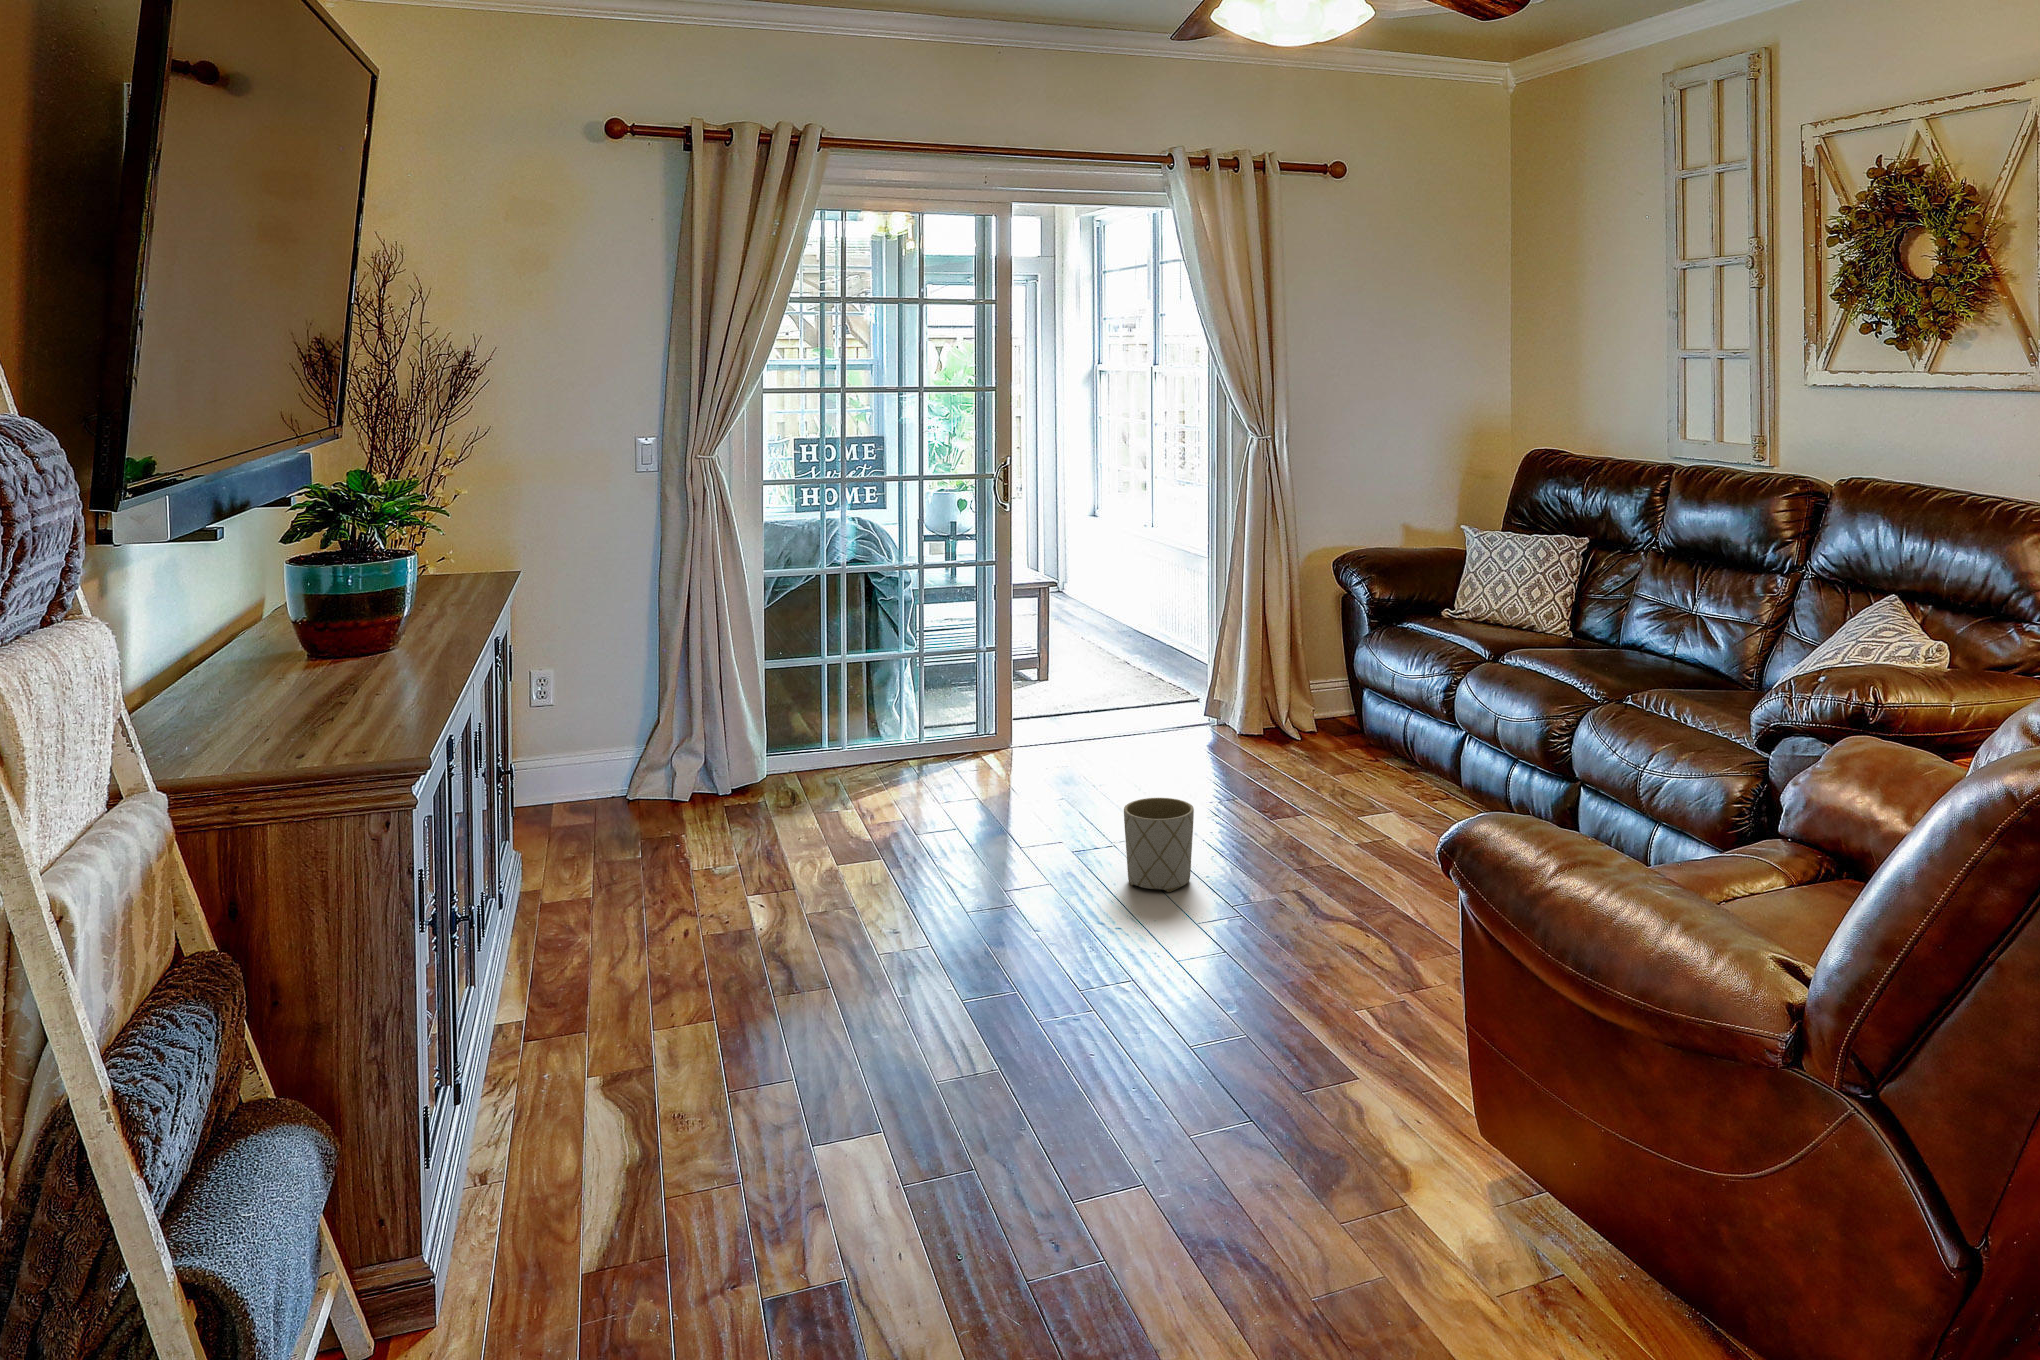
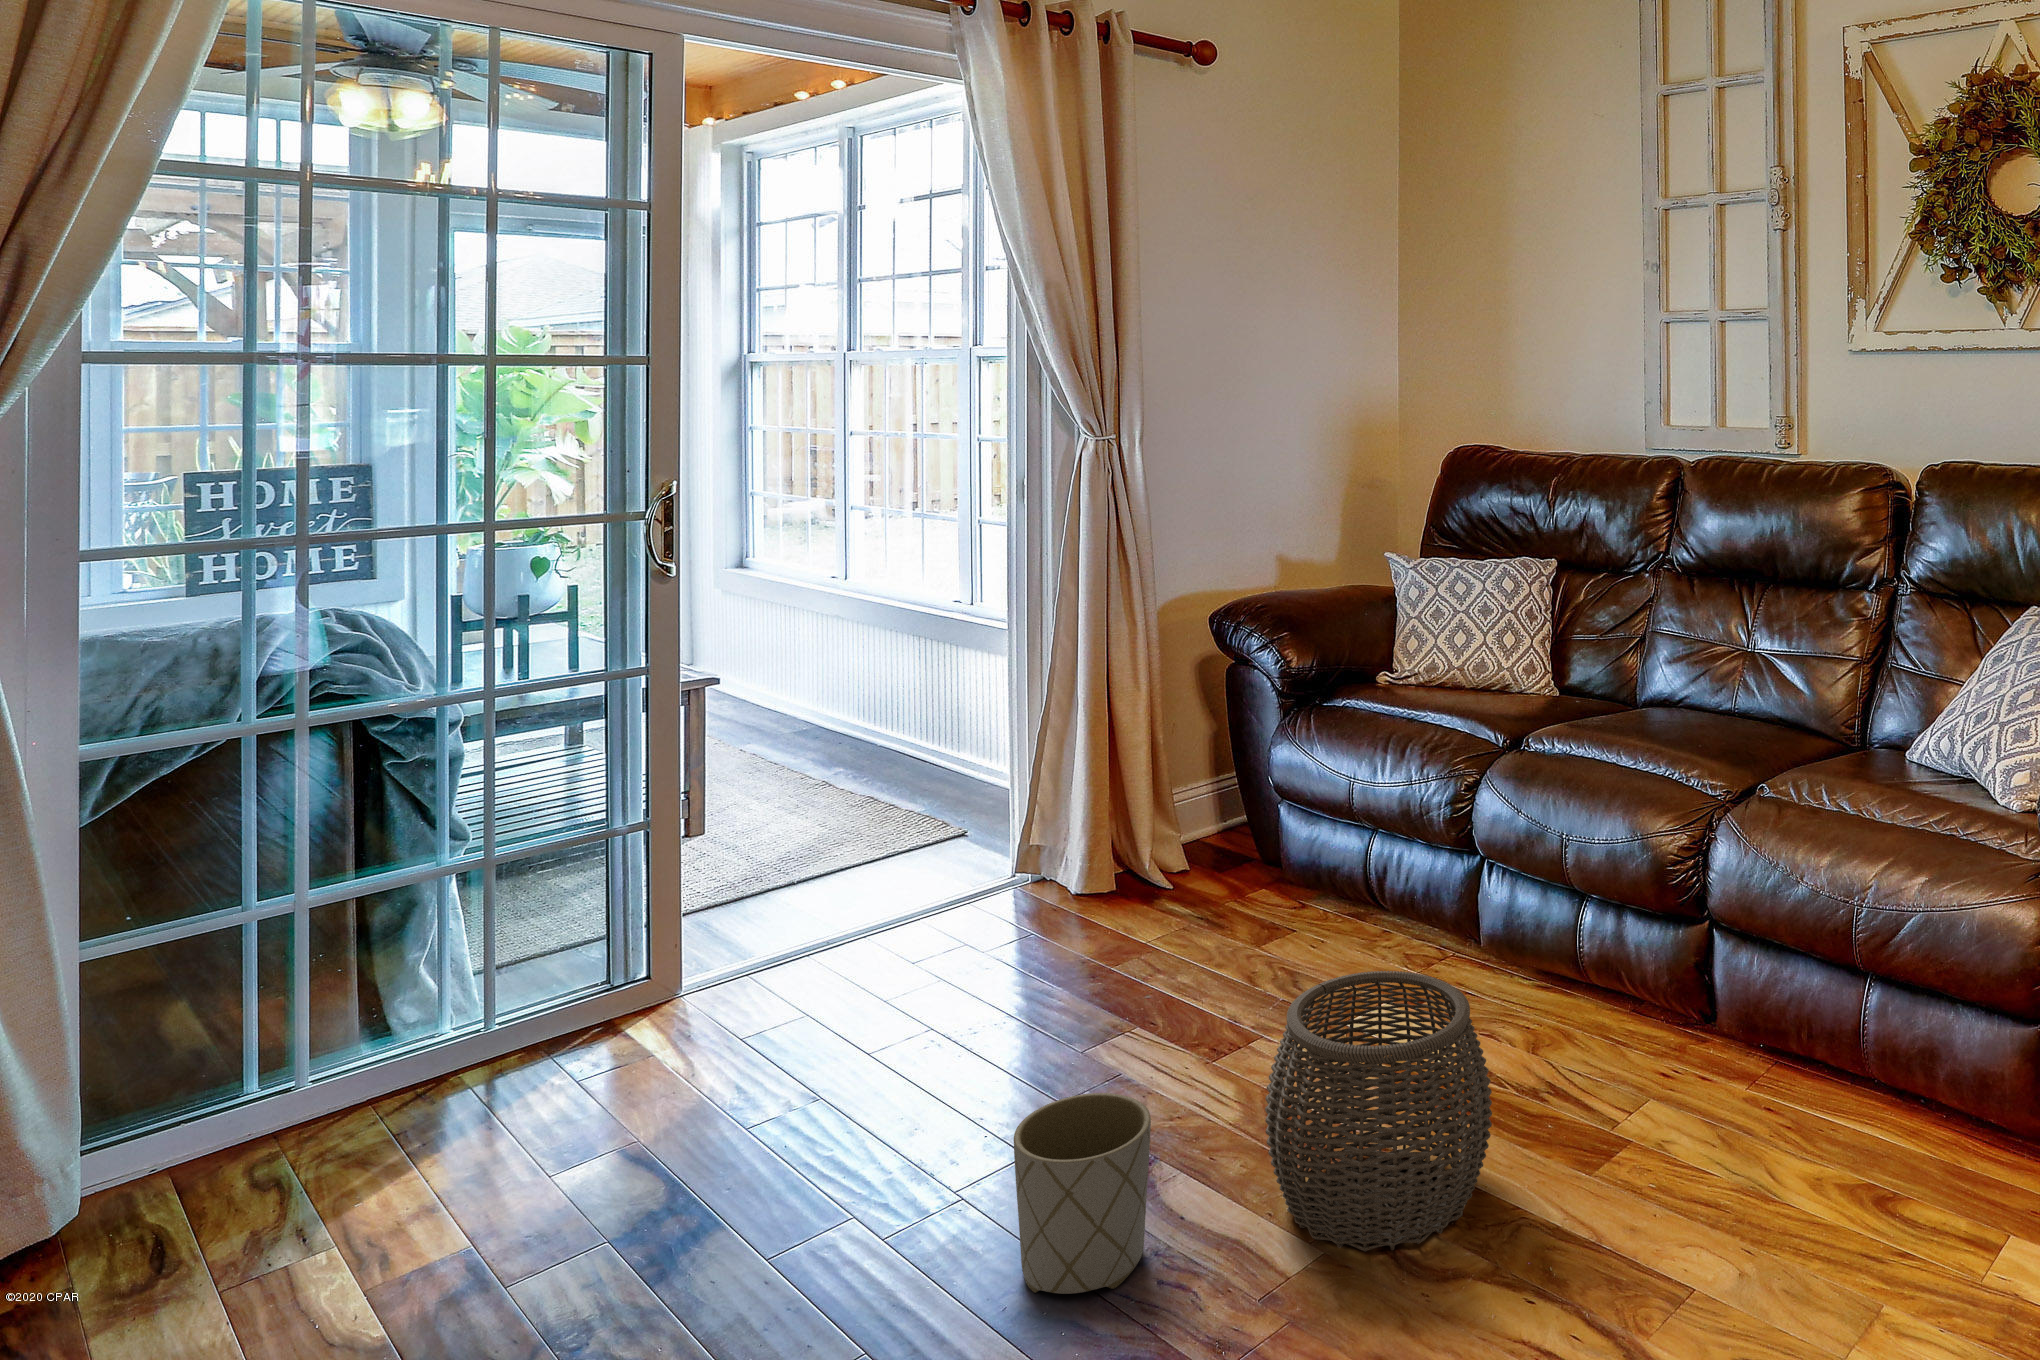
woven basket: none [1258,764,1389,909] -> present [1265,971,1492,1252]

